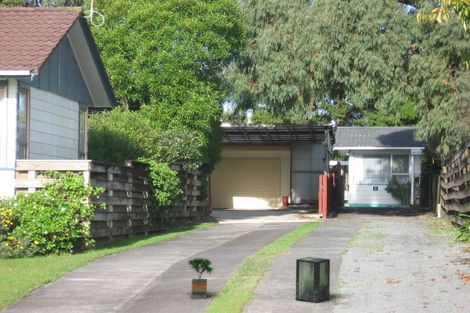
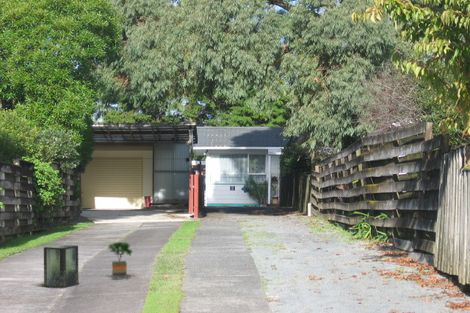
storage box: present [296,257,330,303] -> present [44,245,79,288]

